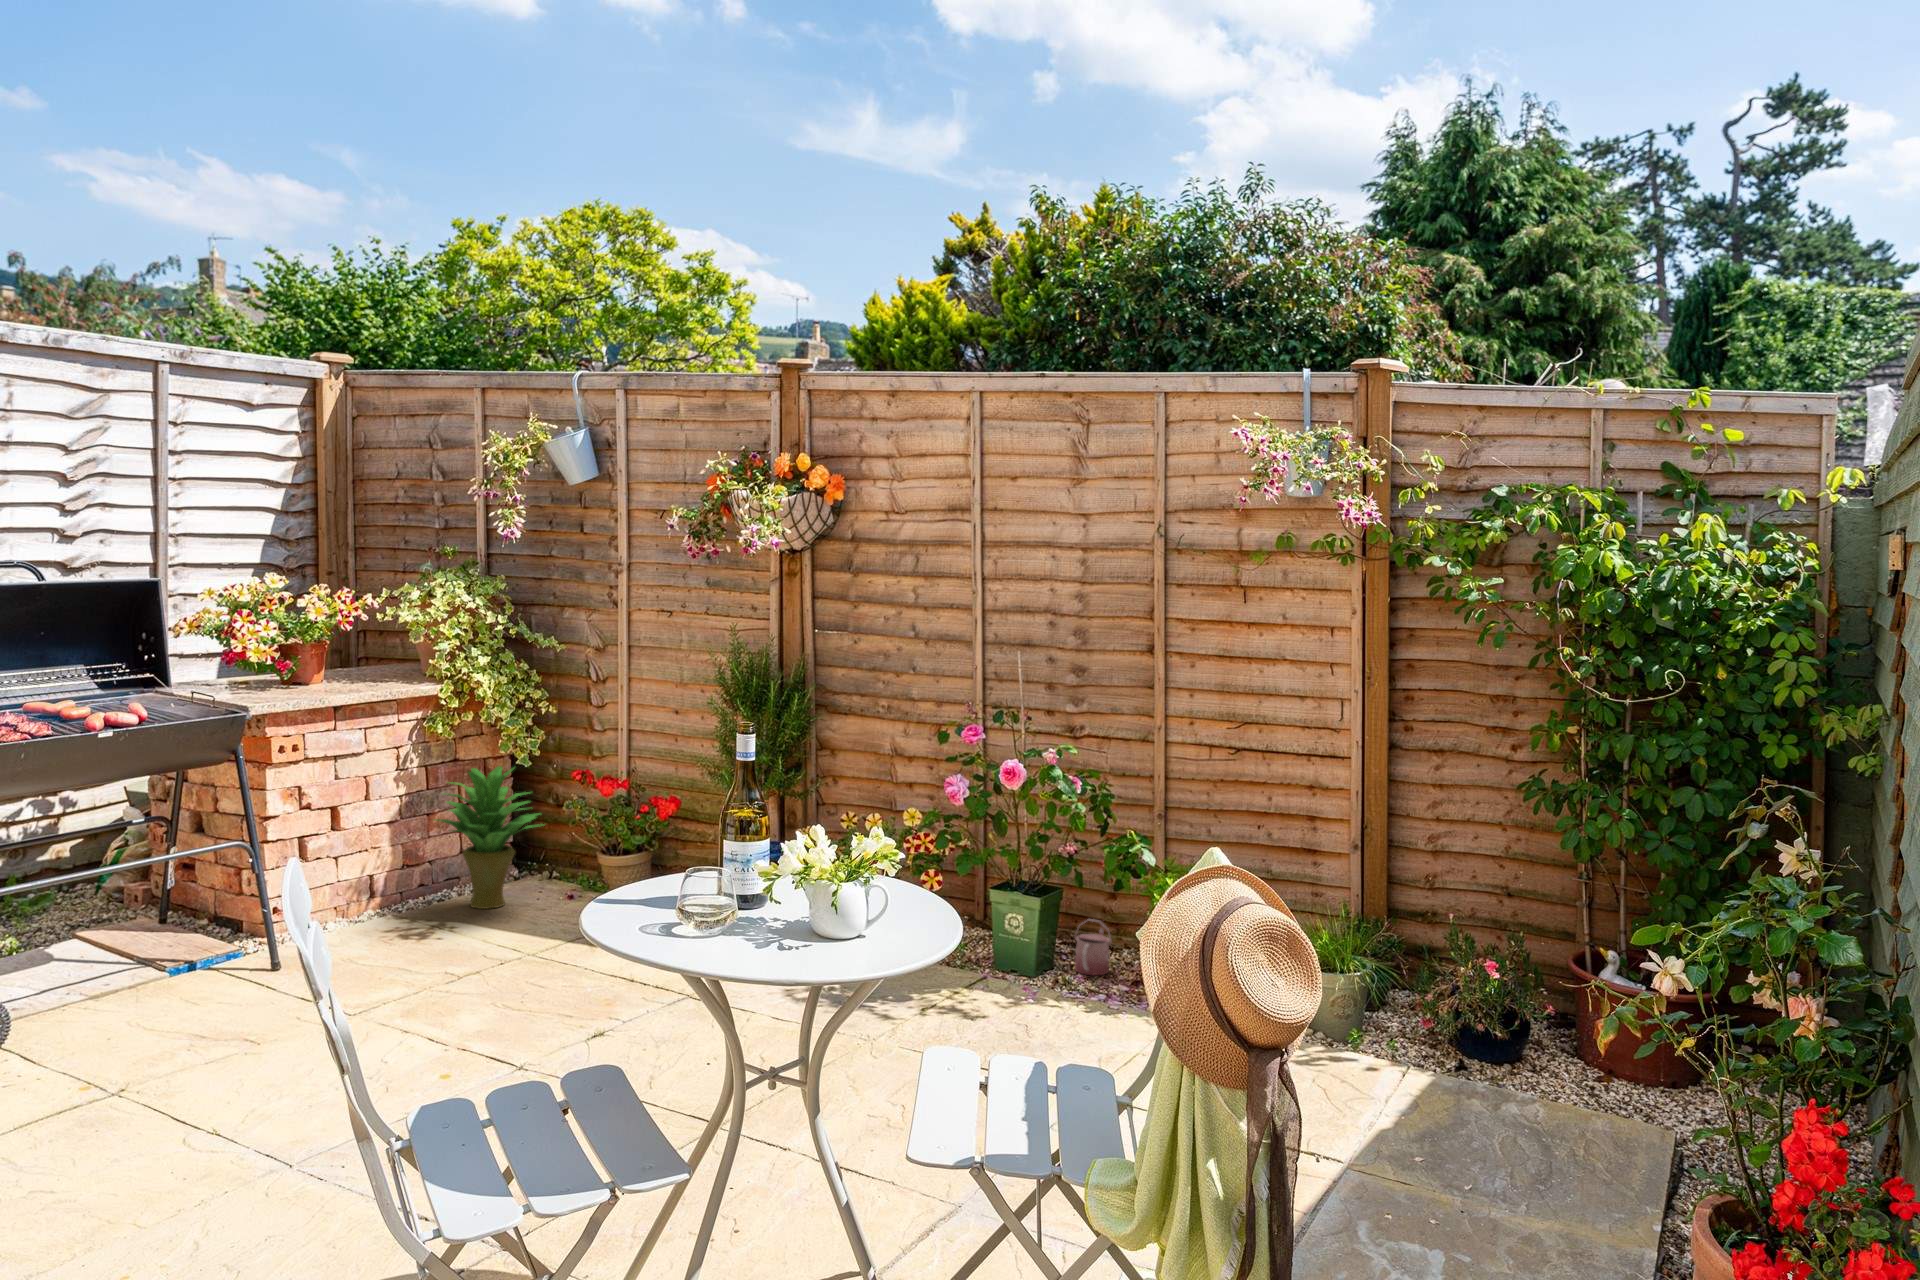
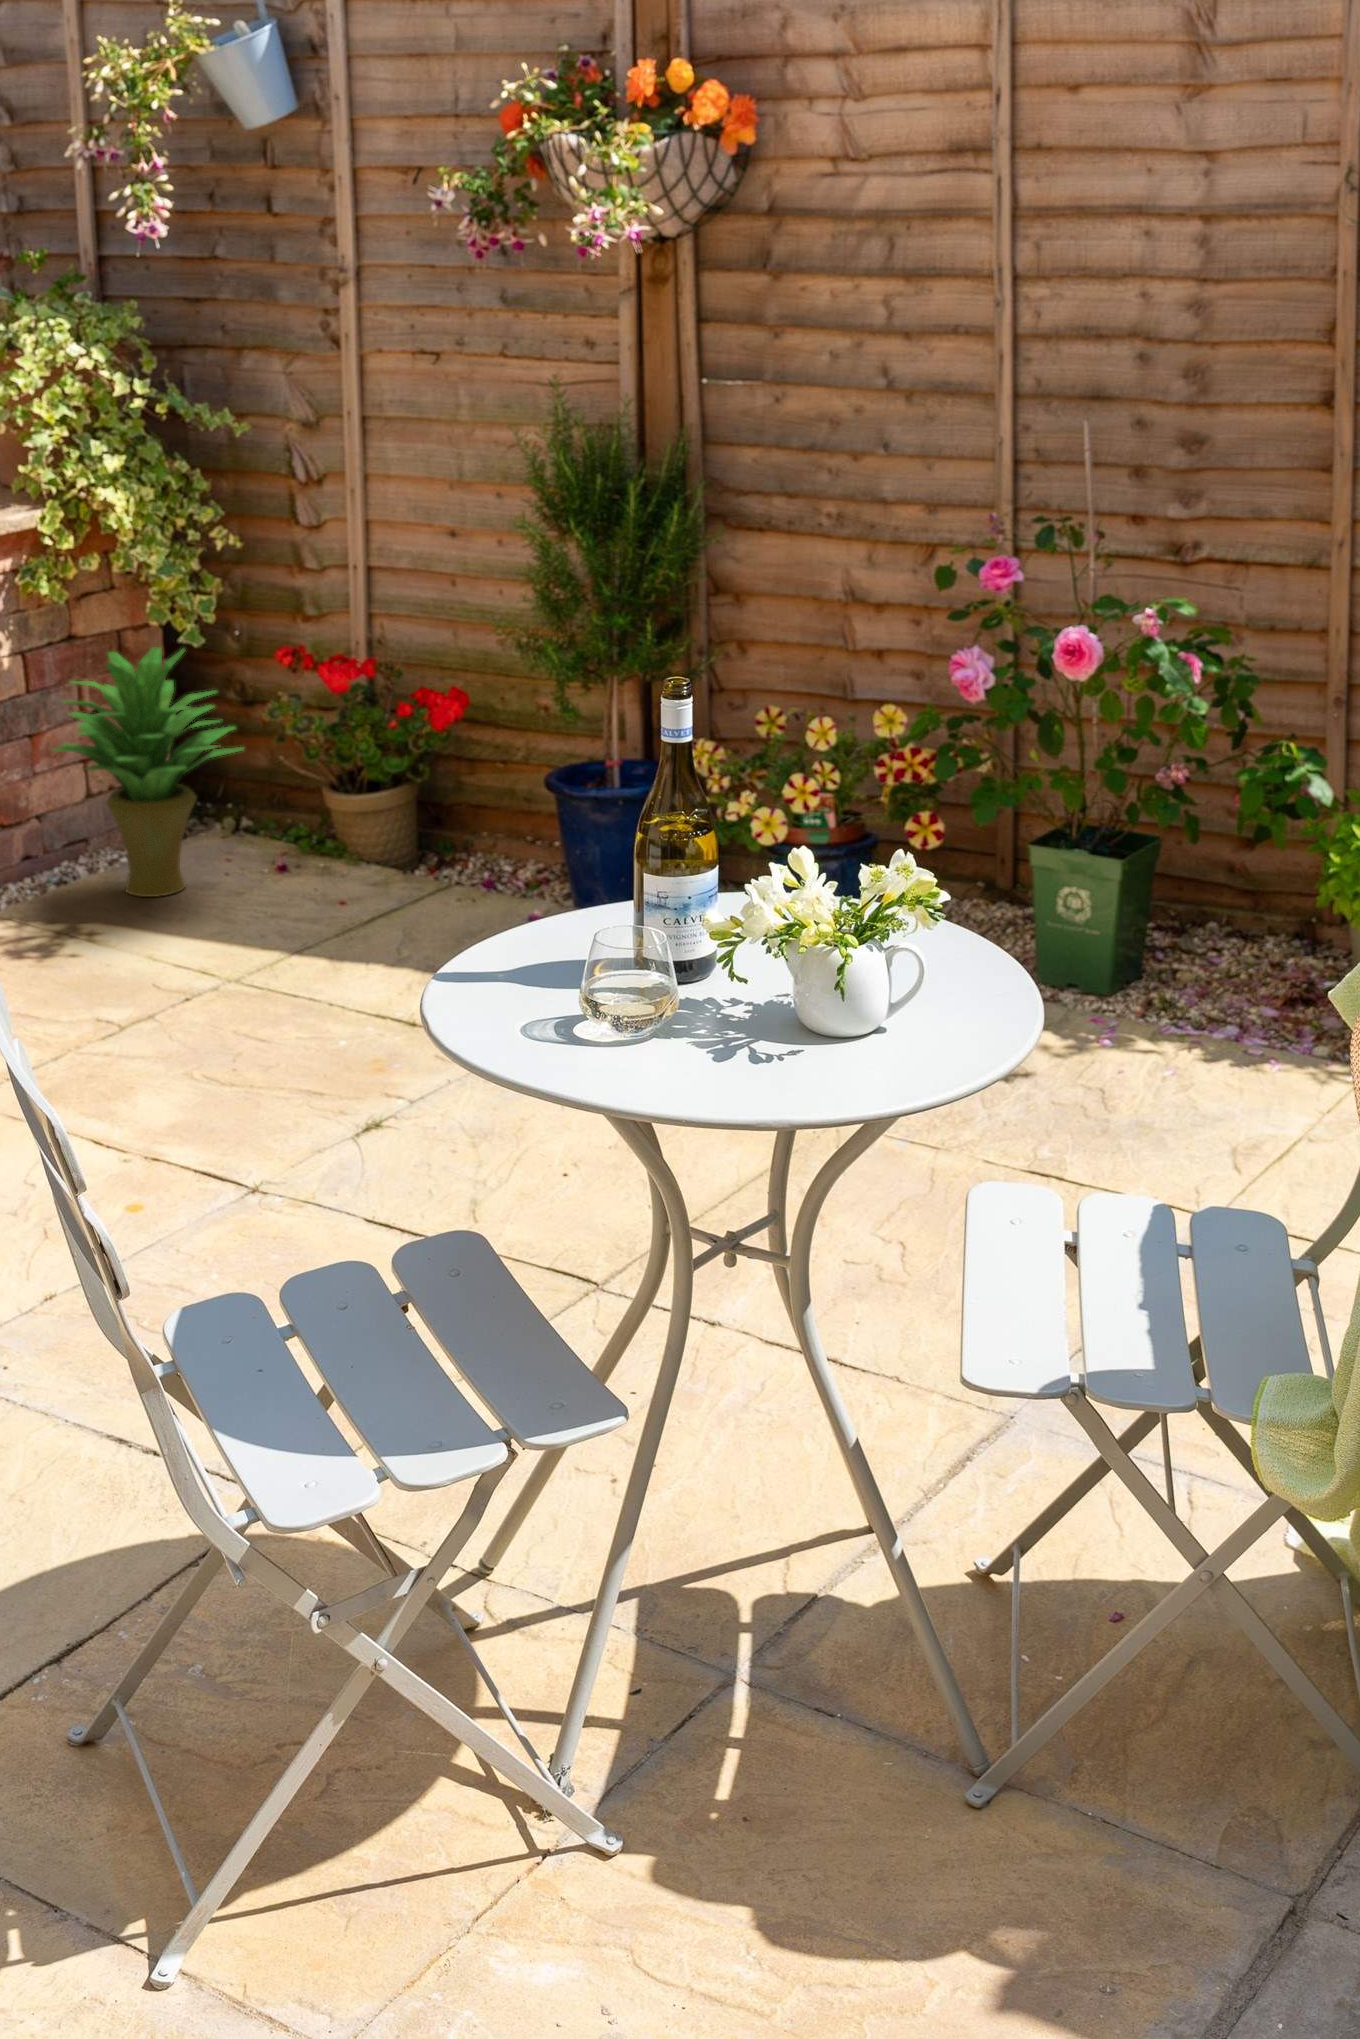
watering can: present [1075,919,1112,975] -> none [1199,898,1268,1000]

